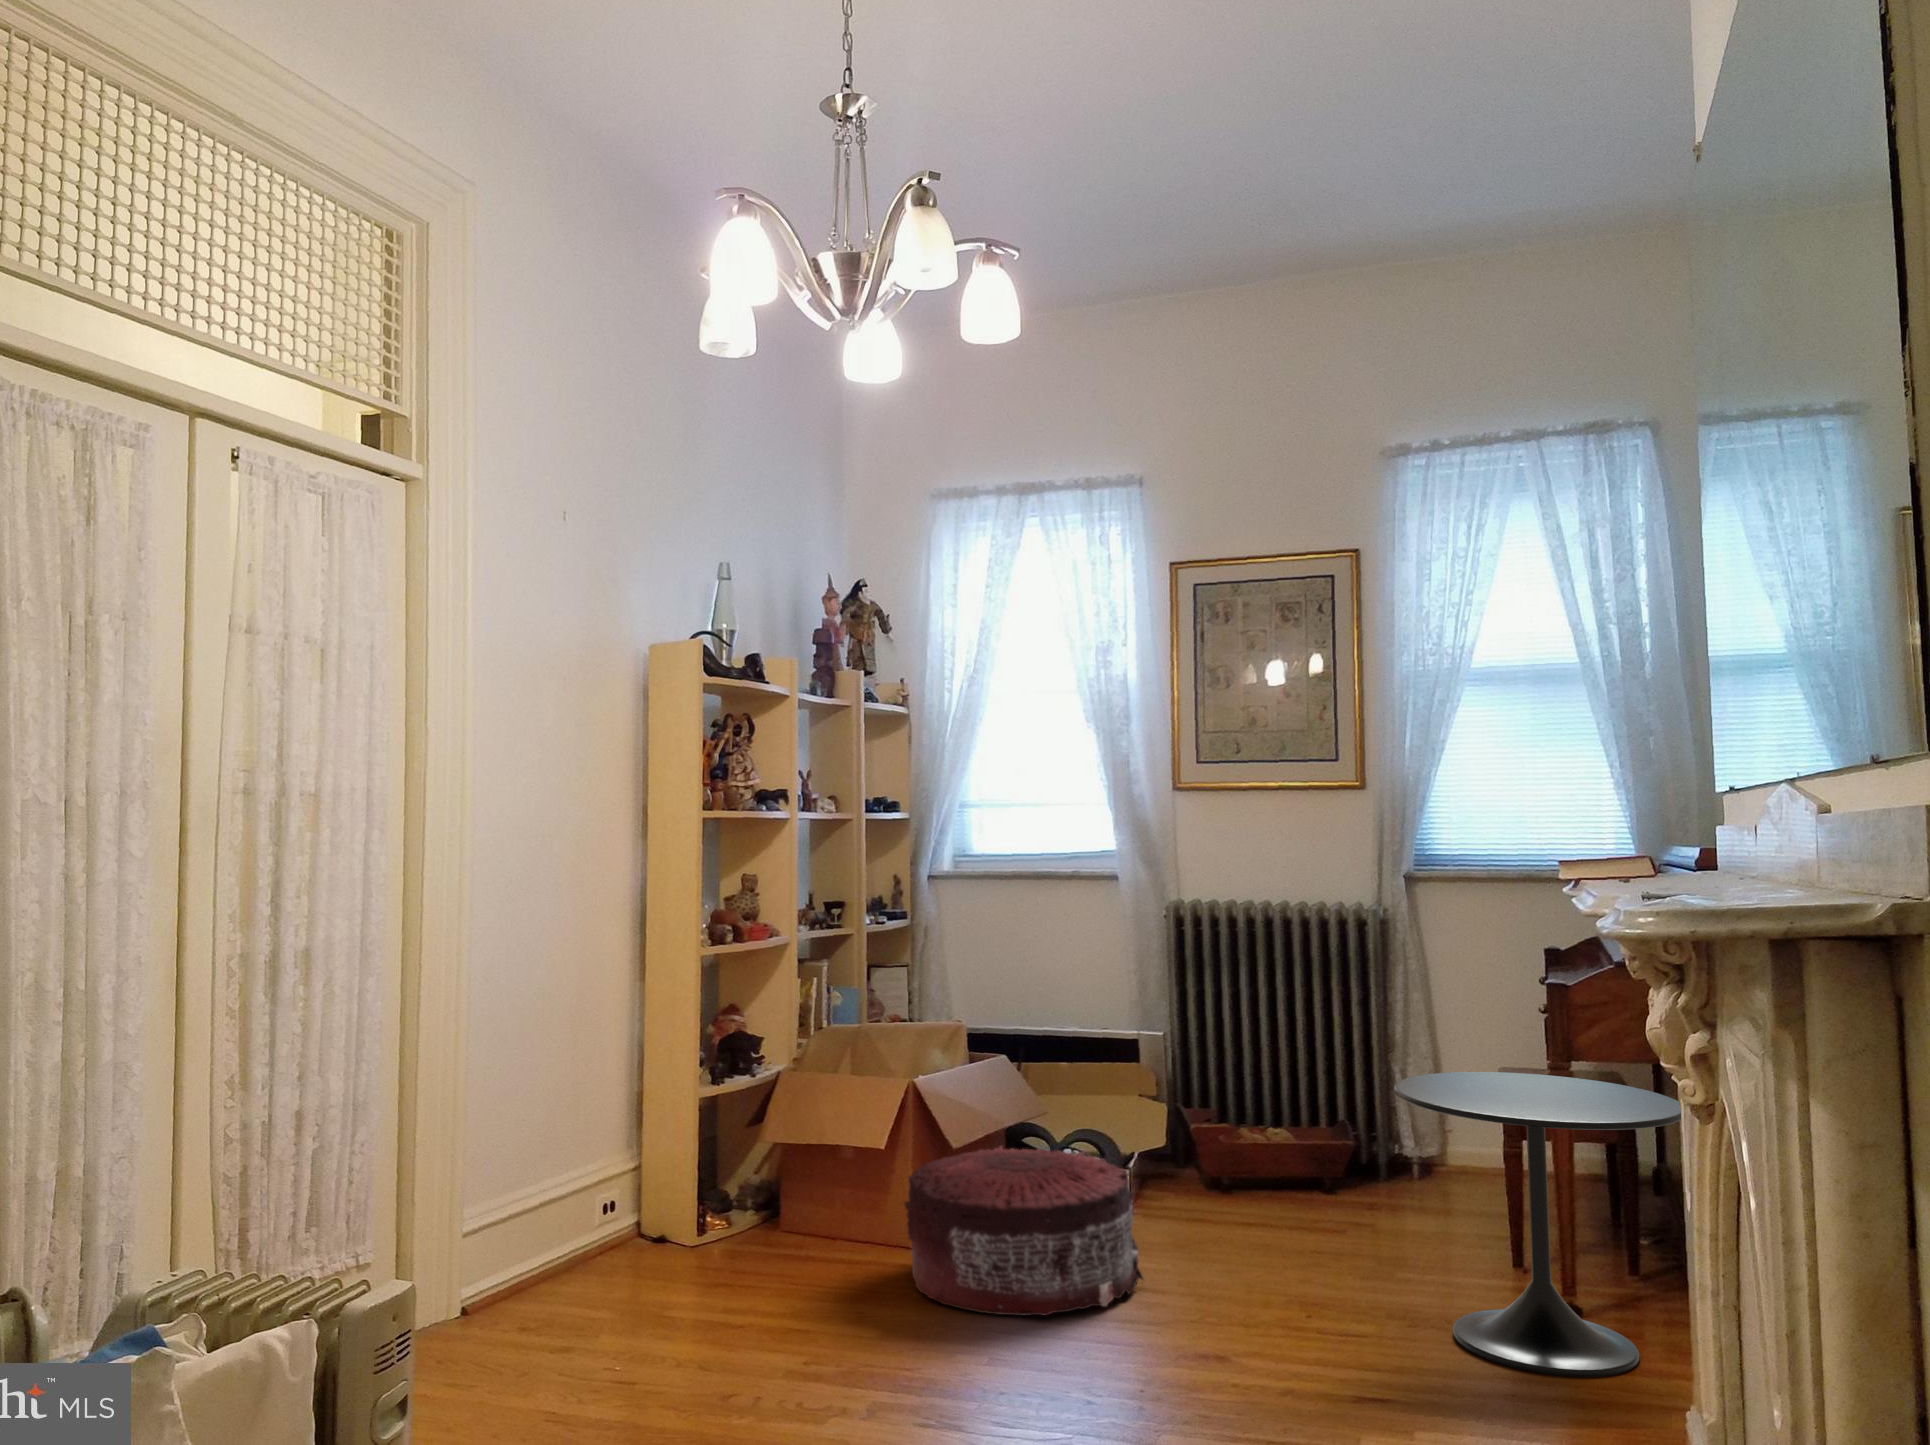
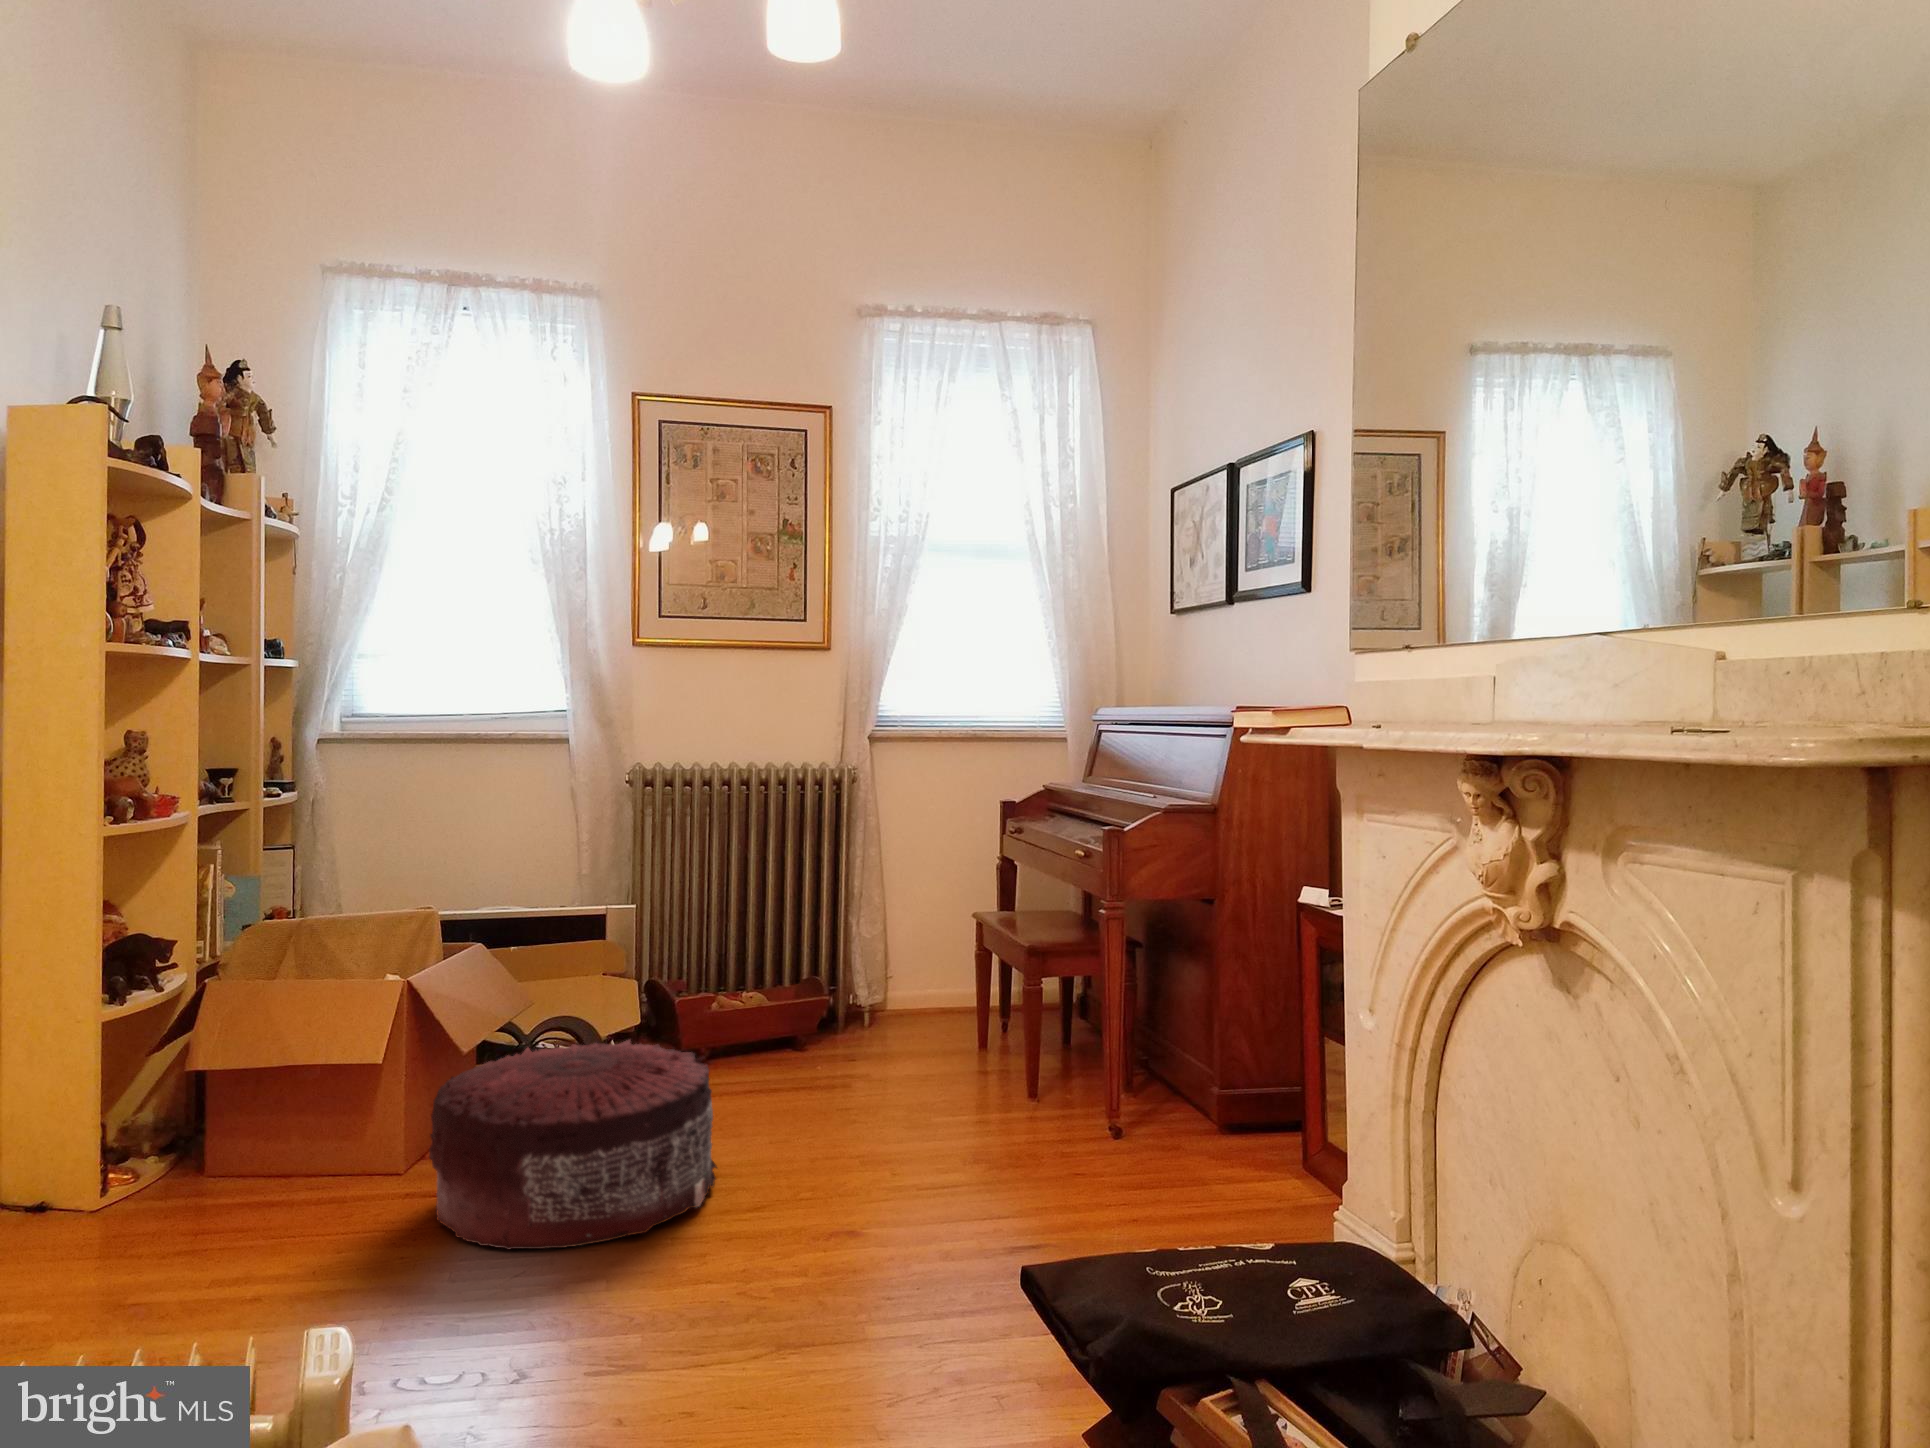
side table: present [1394,1072,1681,1377] -> none [984,909,1232,1177]

